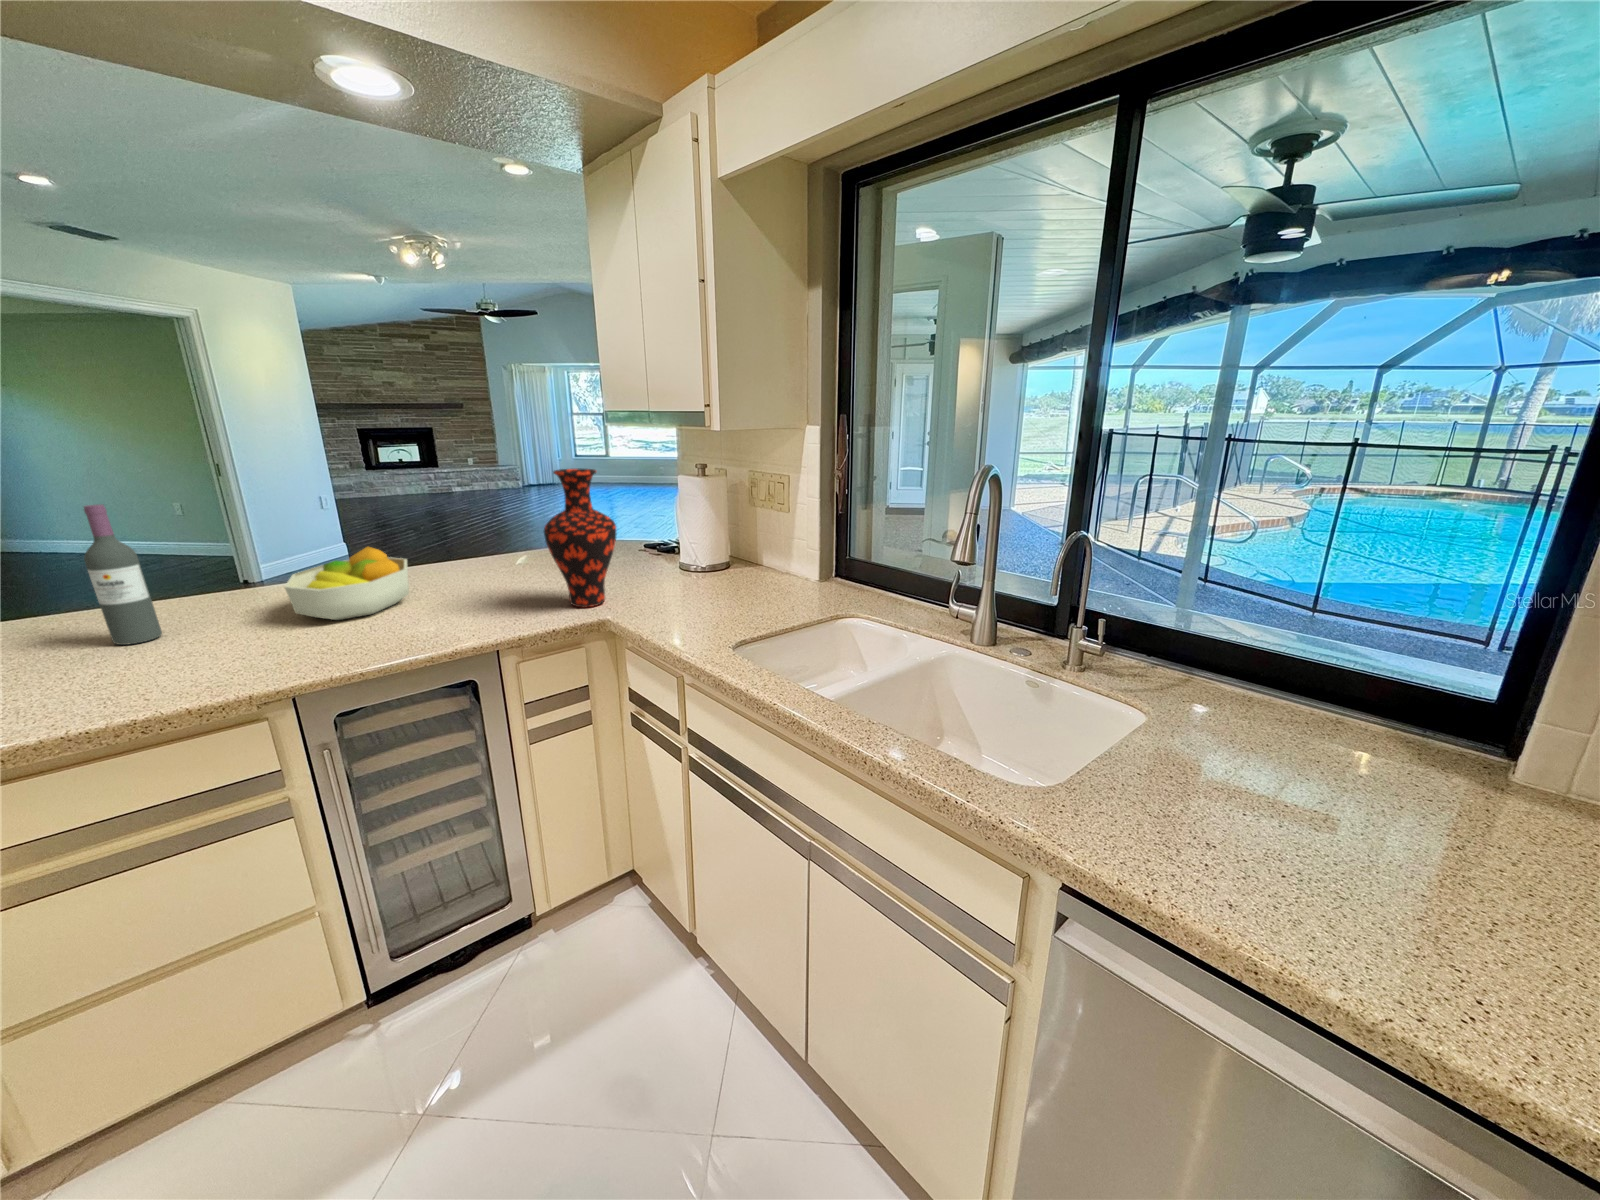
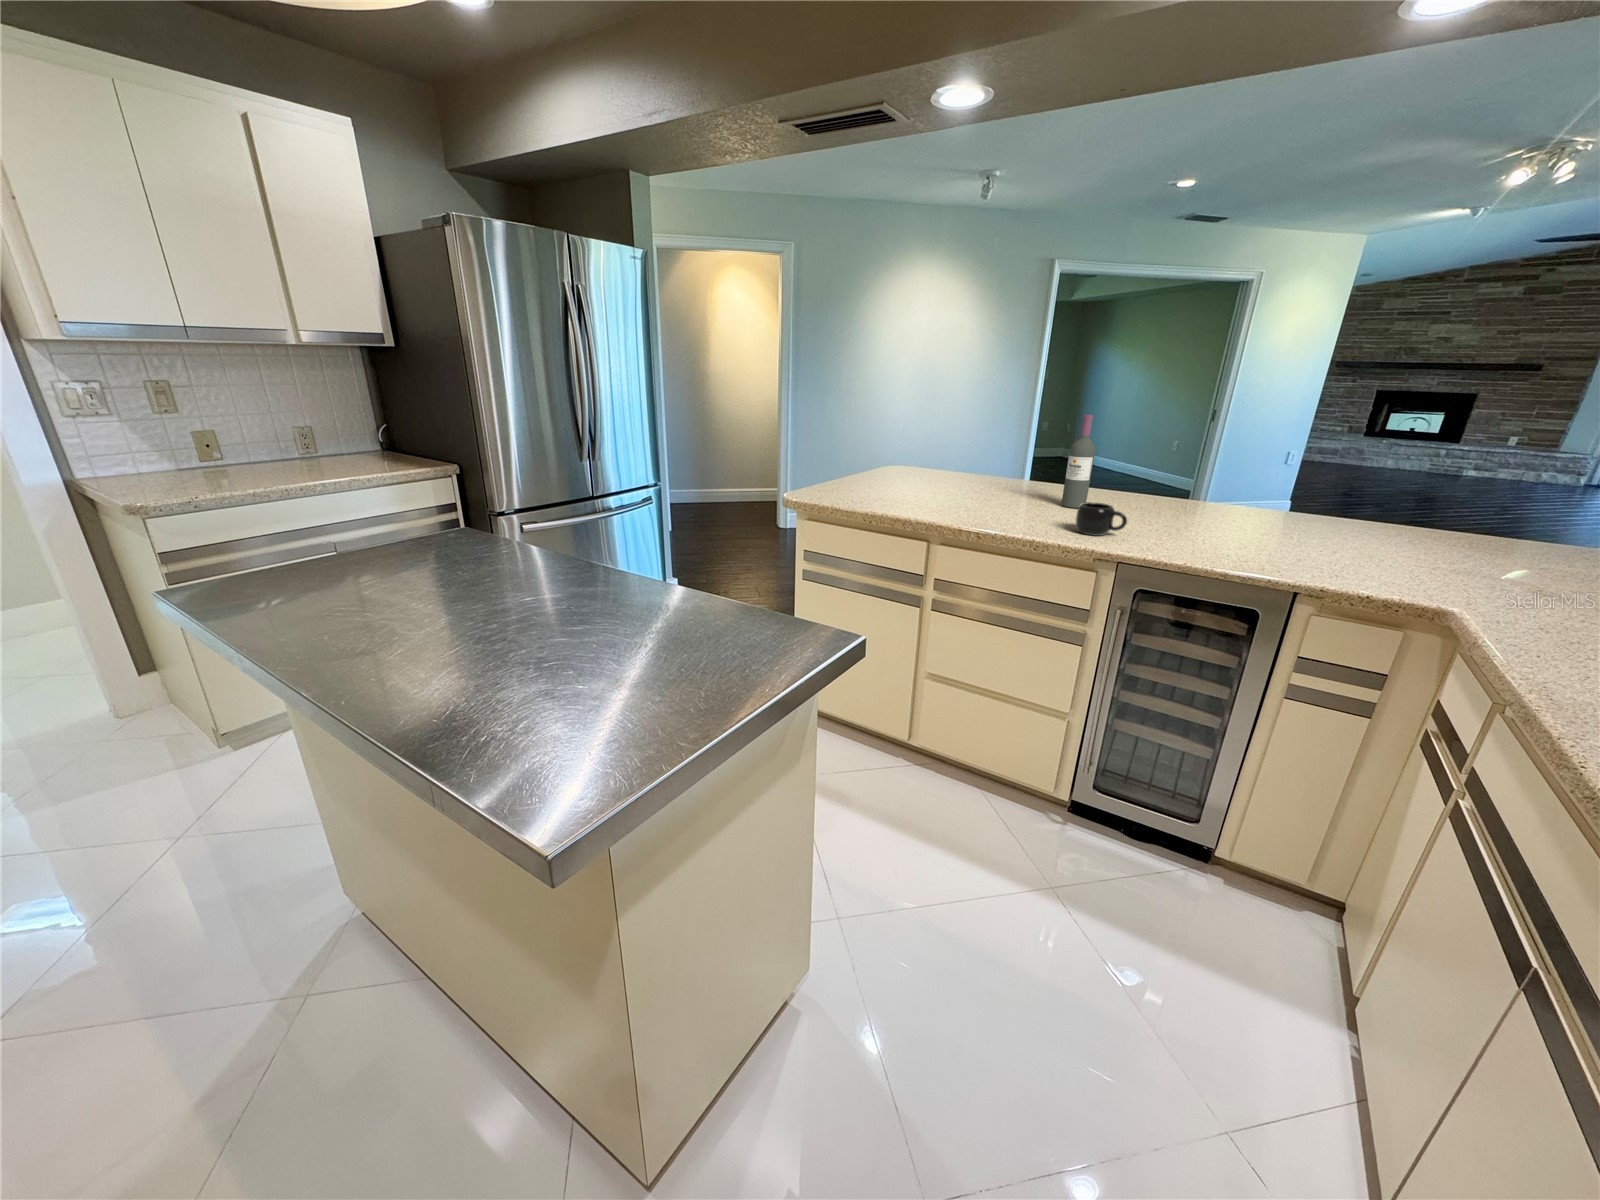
vase: present [544,468,616,607] -> none [1421,421,1555,596]
fruit bowl: present [285,547,409,620] -> none [1162,478,1276,533]
mug: none [175,627,269,679] -> present [1076,502,1127,536]

